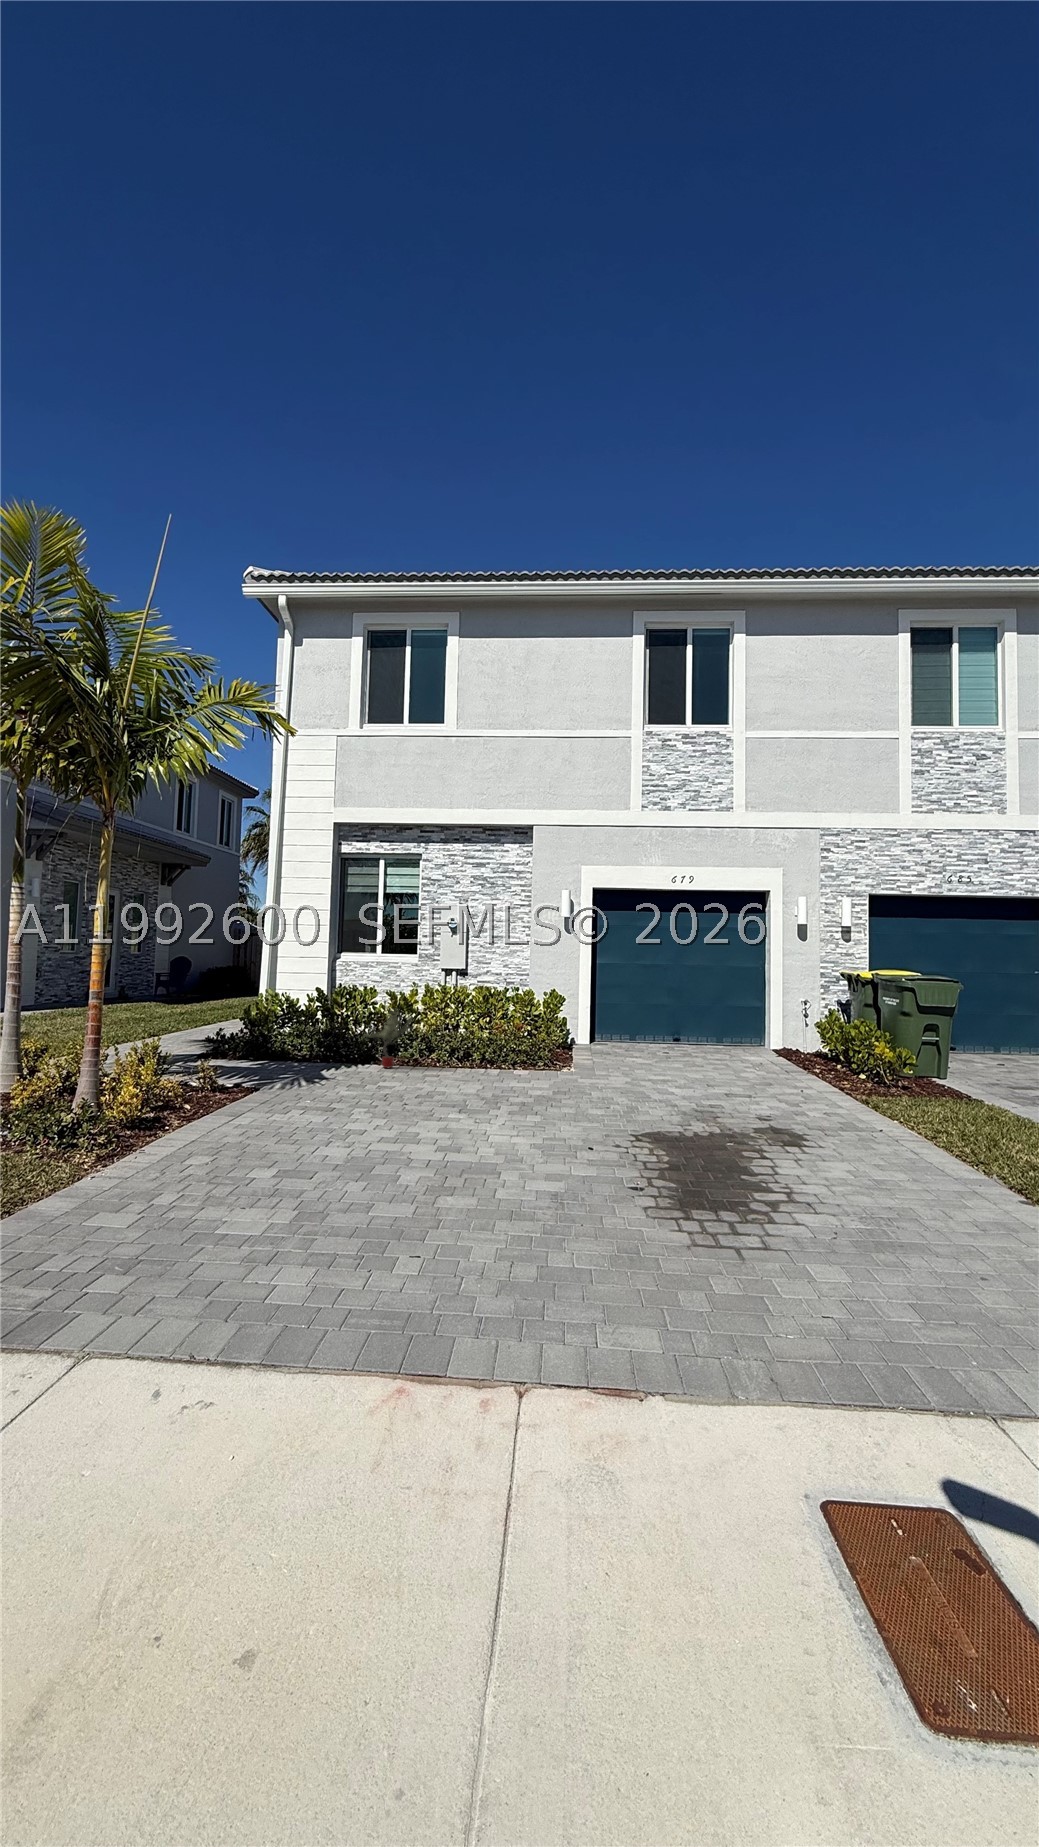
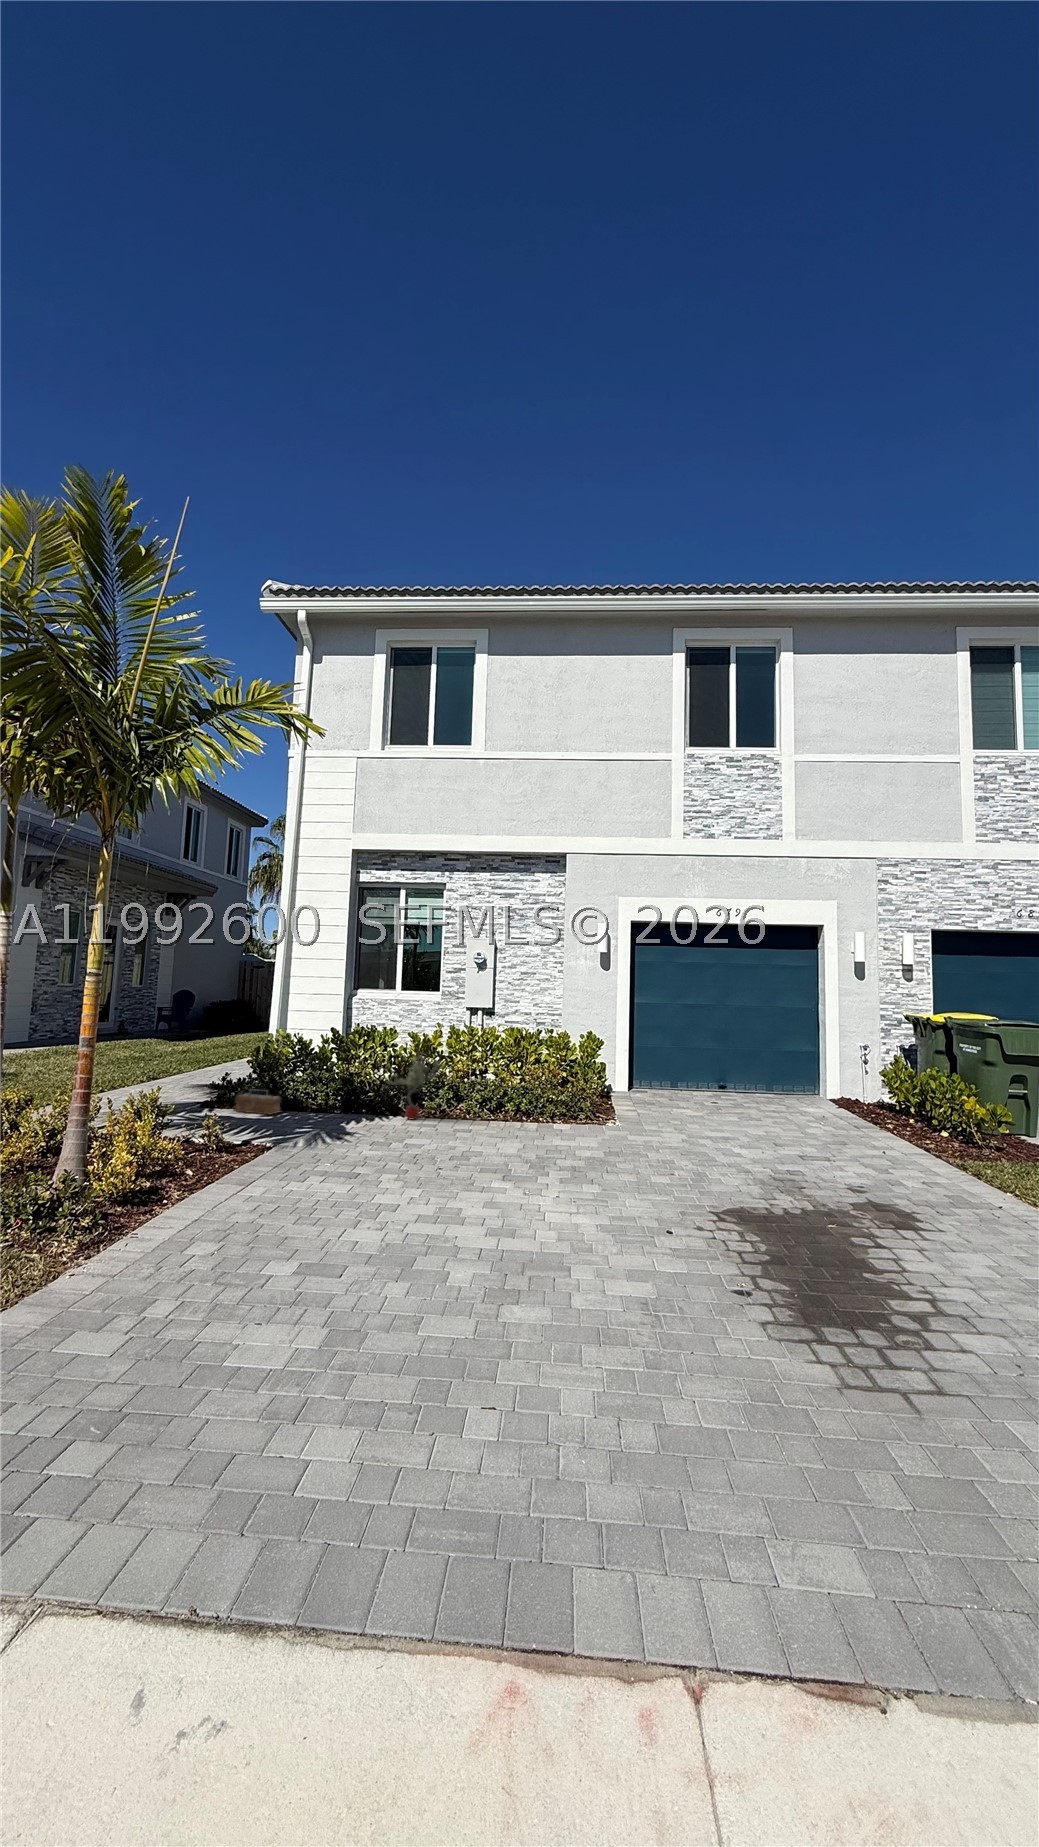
toolbox: none [227,1042,270,1065] -> present [235,1090,281,1115]

